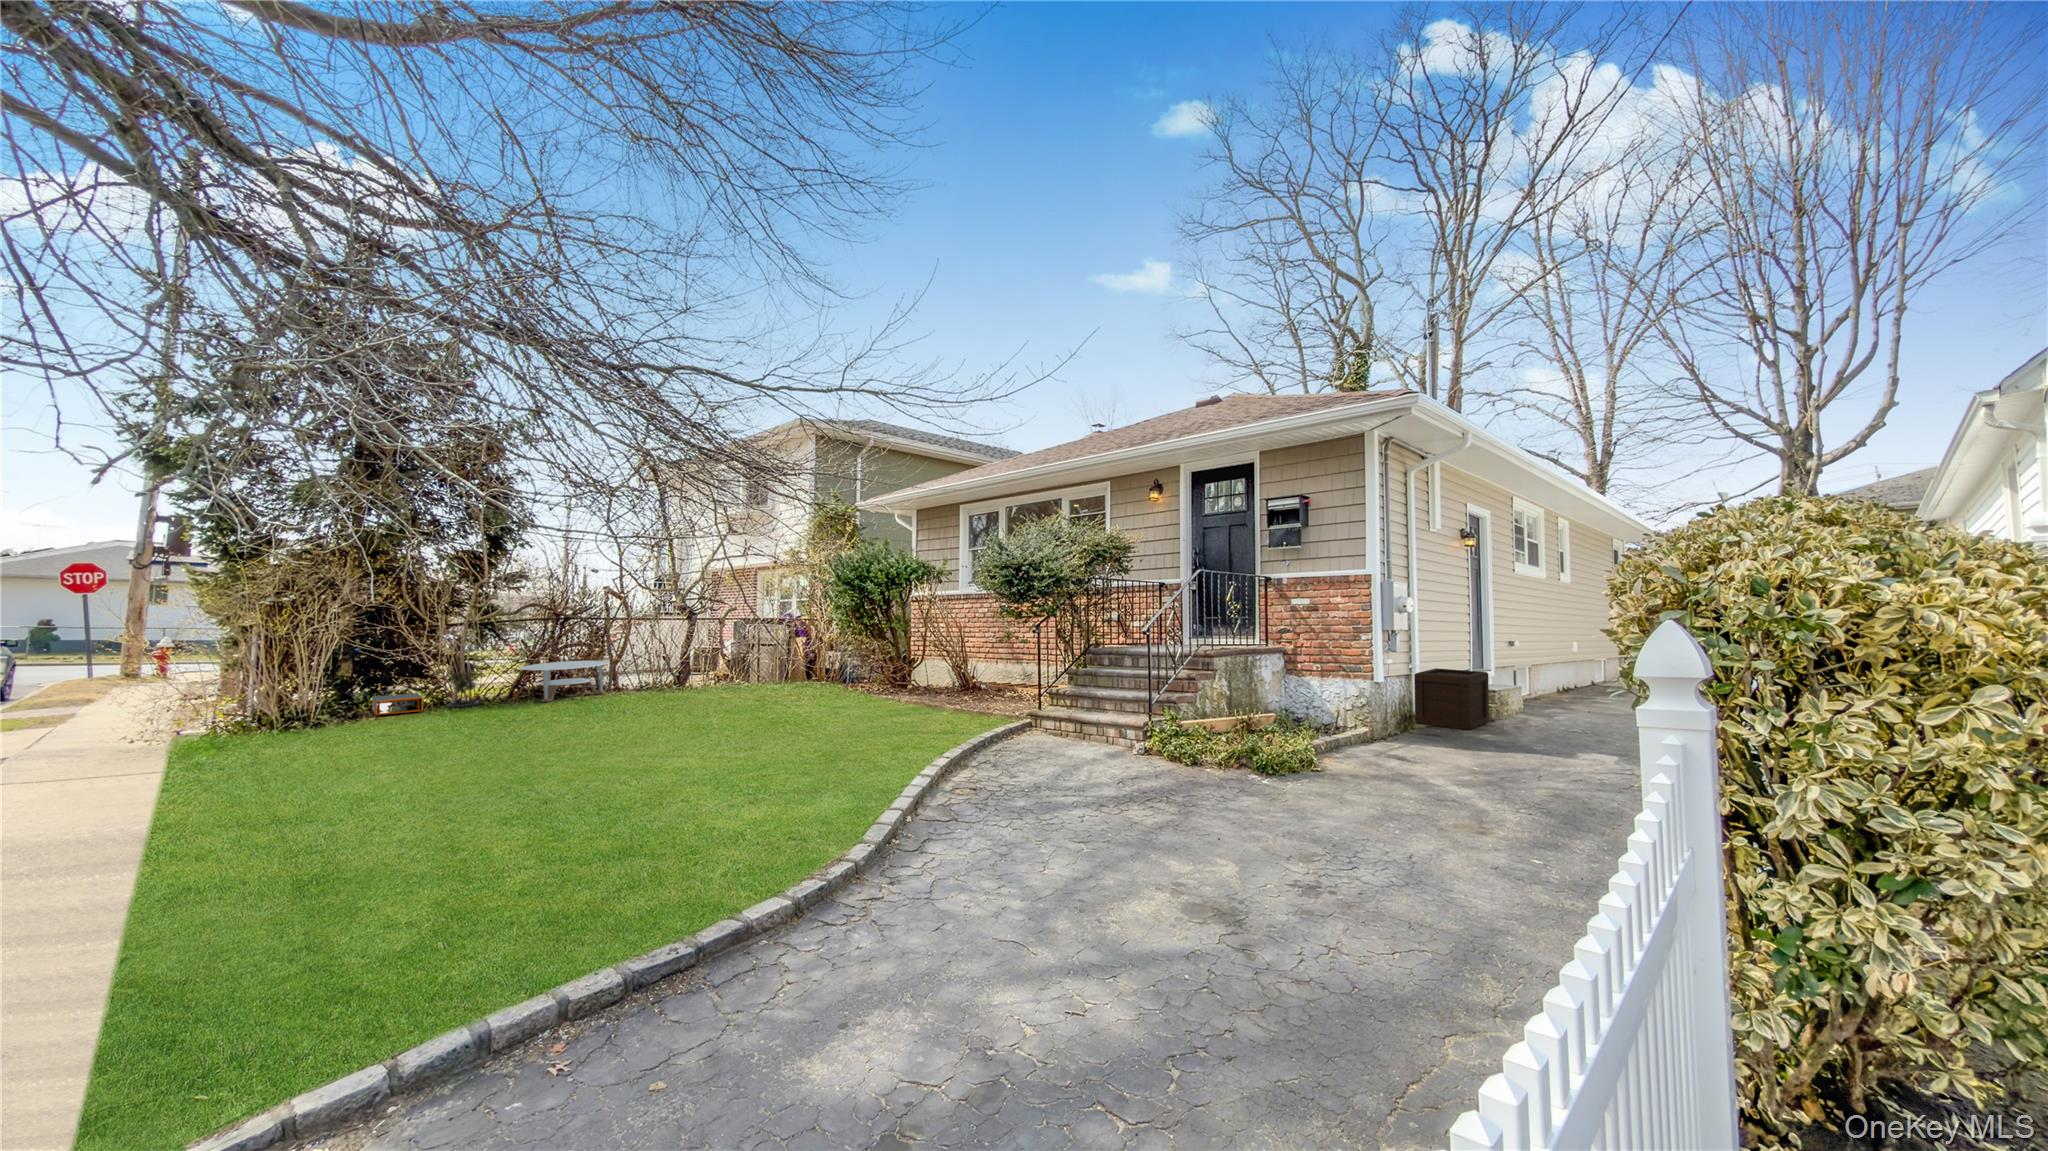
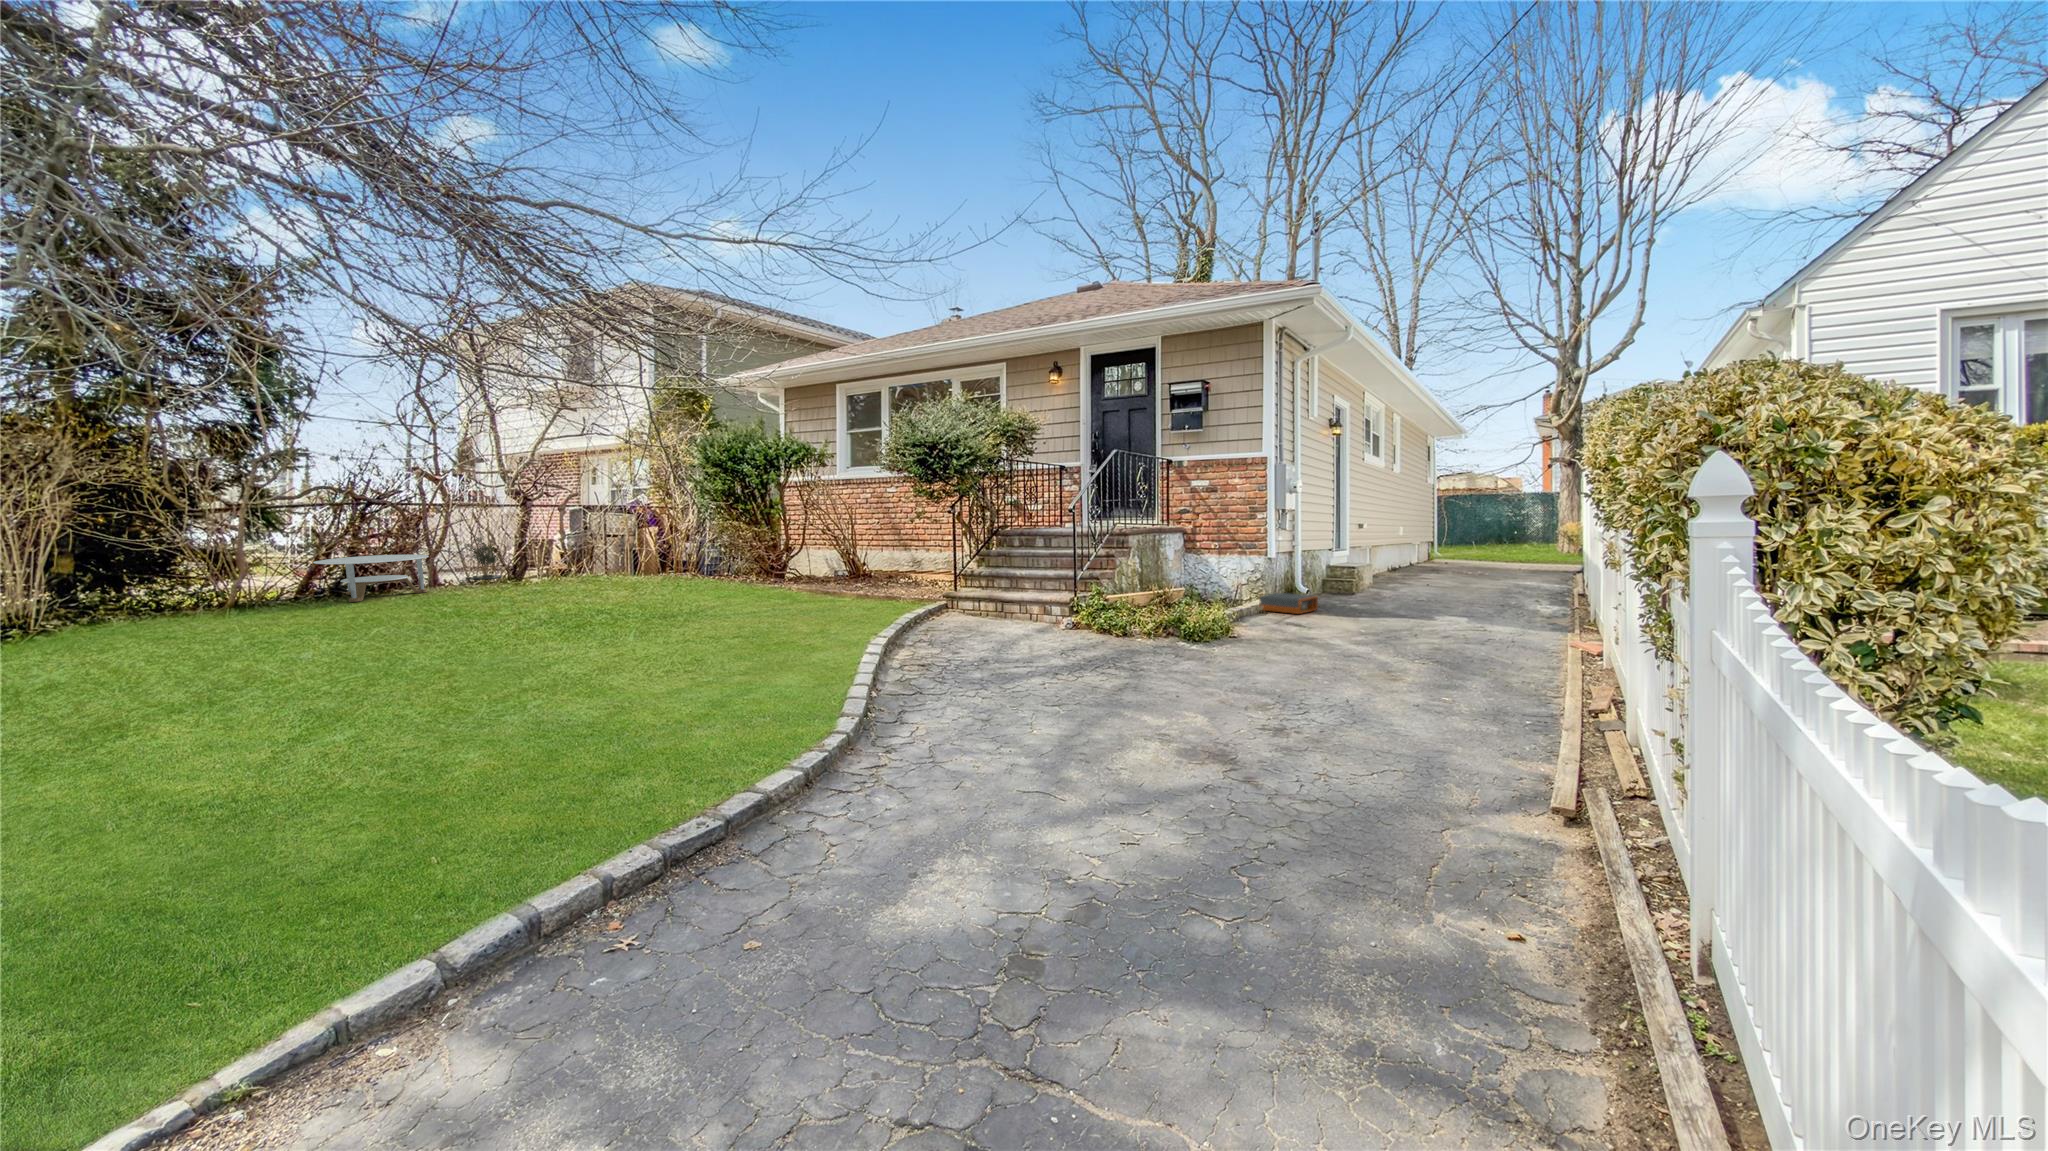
potted tree: present [447,662,478,707] -> present [470,533,501,579]
wooden crate: present [1415,668,1489,730] -> none [1296,547,1358,602]
storage box: present [372,693,423,715] -> present [1260,593,1318,614]

